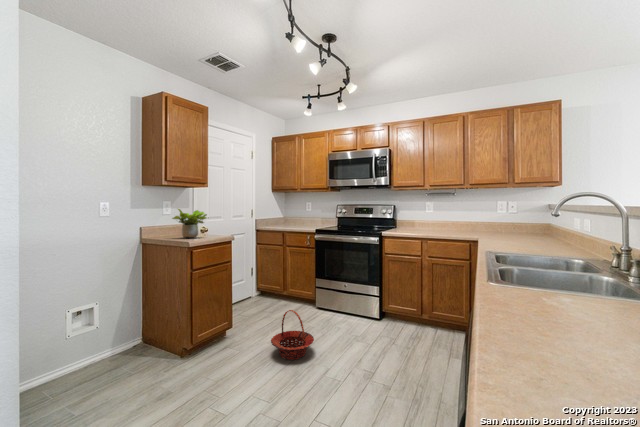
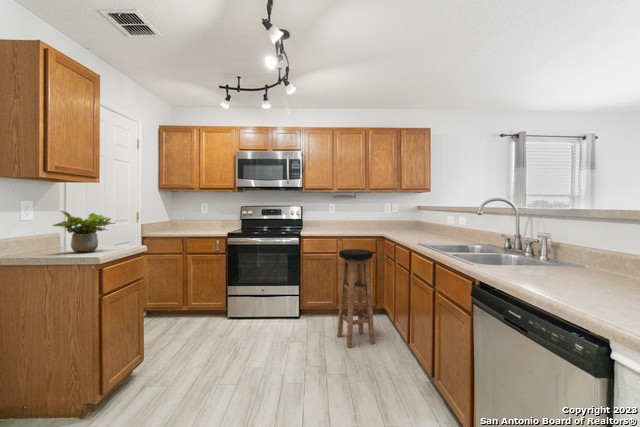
bar stool: none [406,252,446,363] -> present [337,249,375,348]
basket: present [271,310,314,360] -> none [210,324,260,380]

